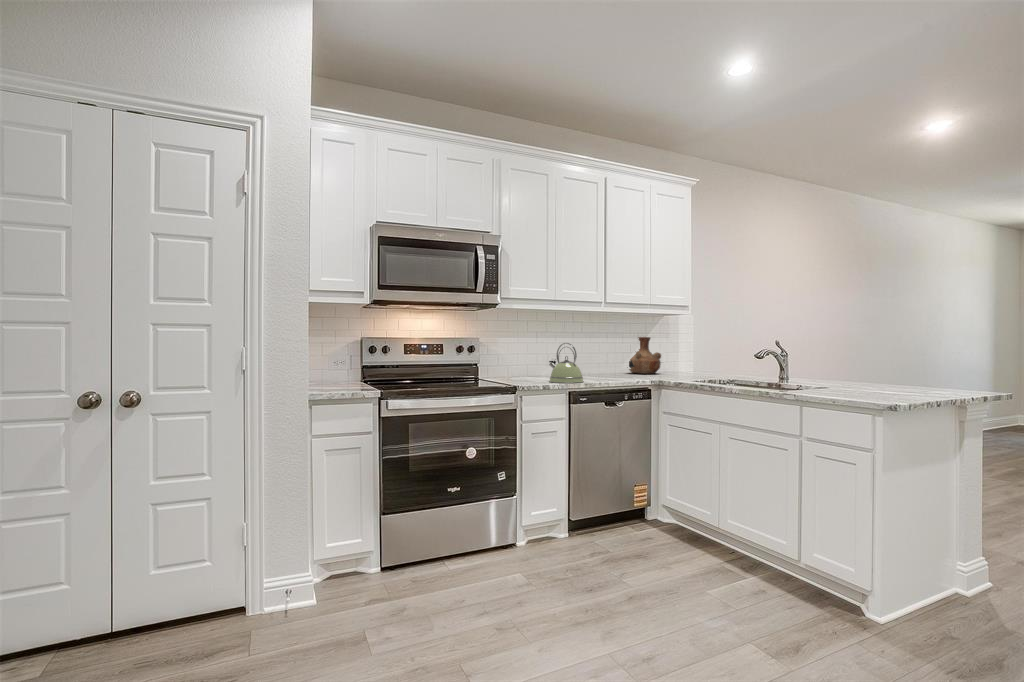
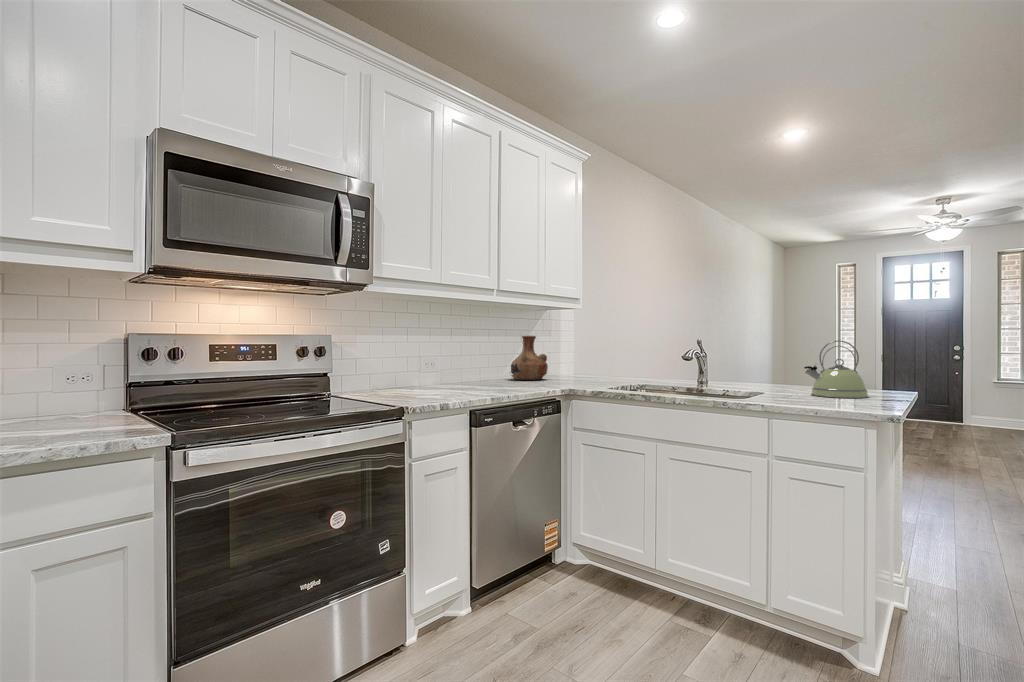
kettle: present [549,343,584,383] -> present [804,340,868,398]

